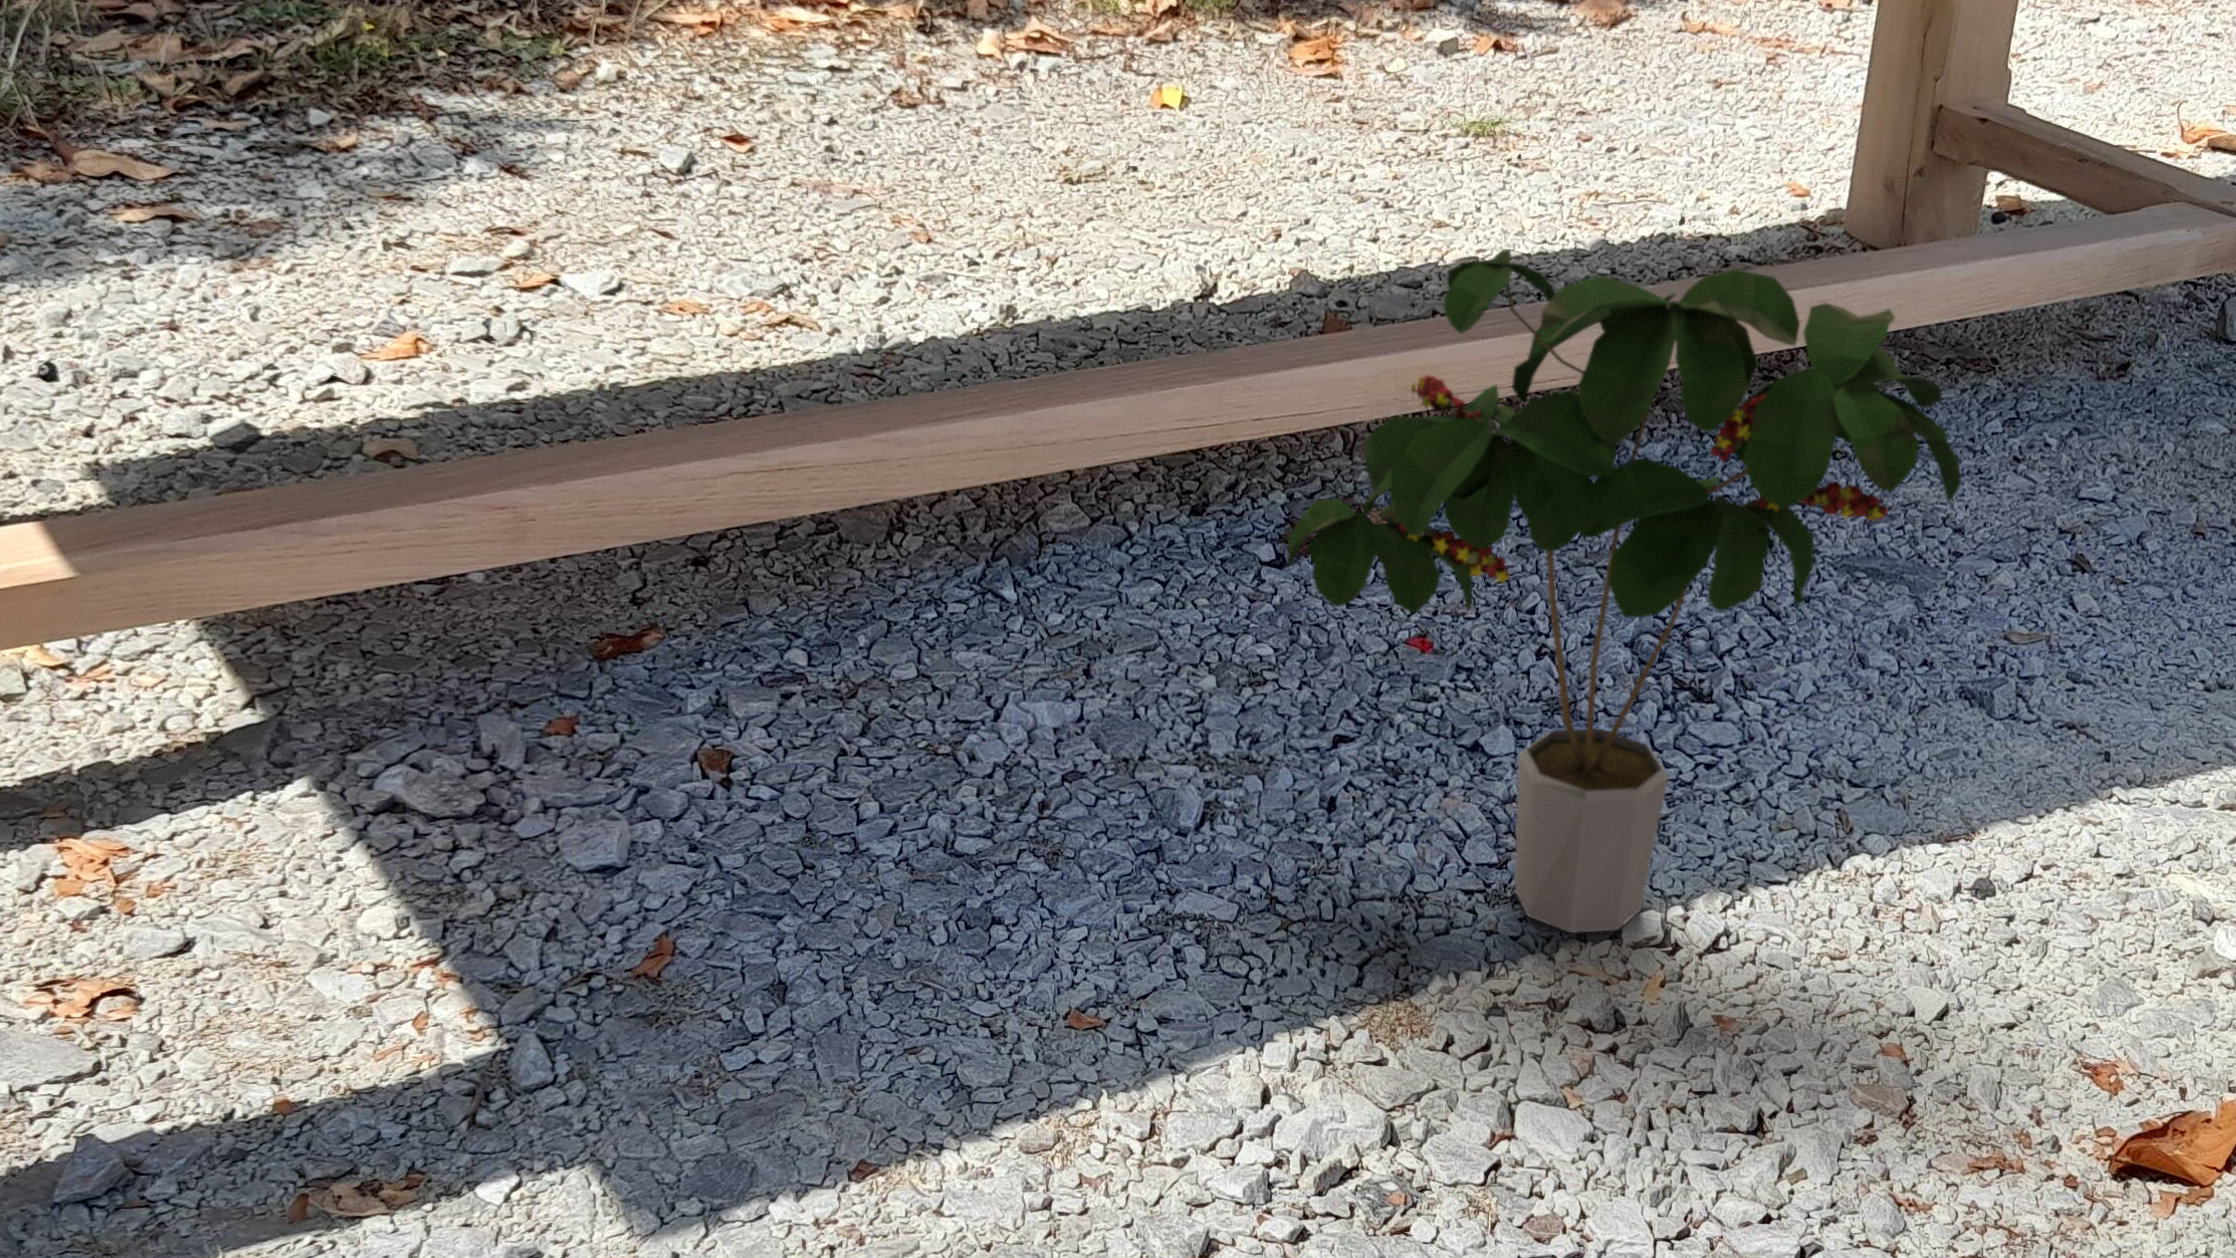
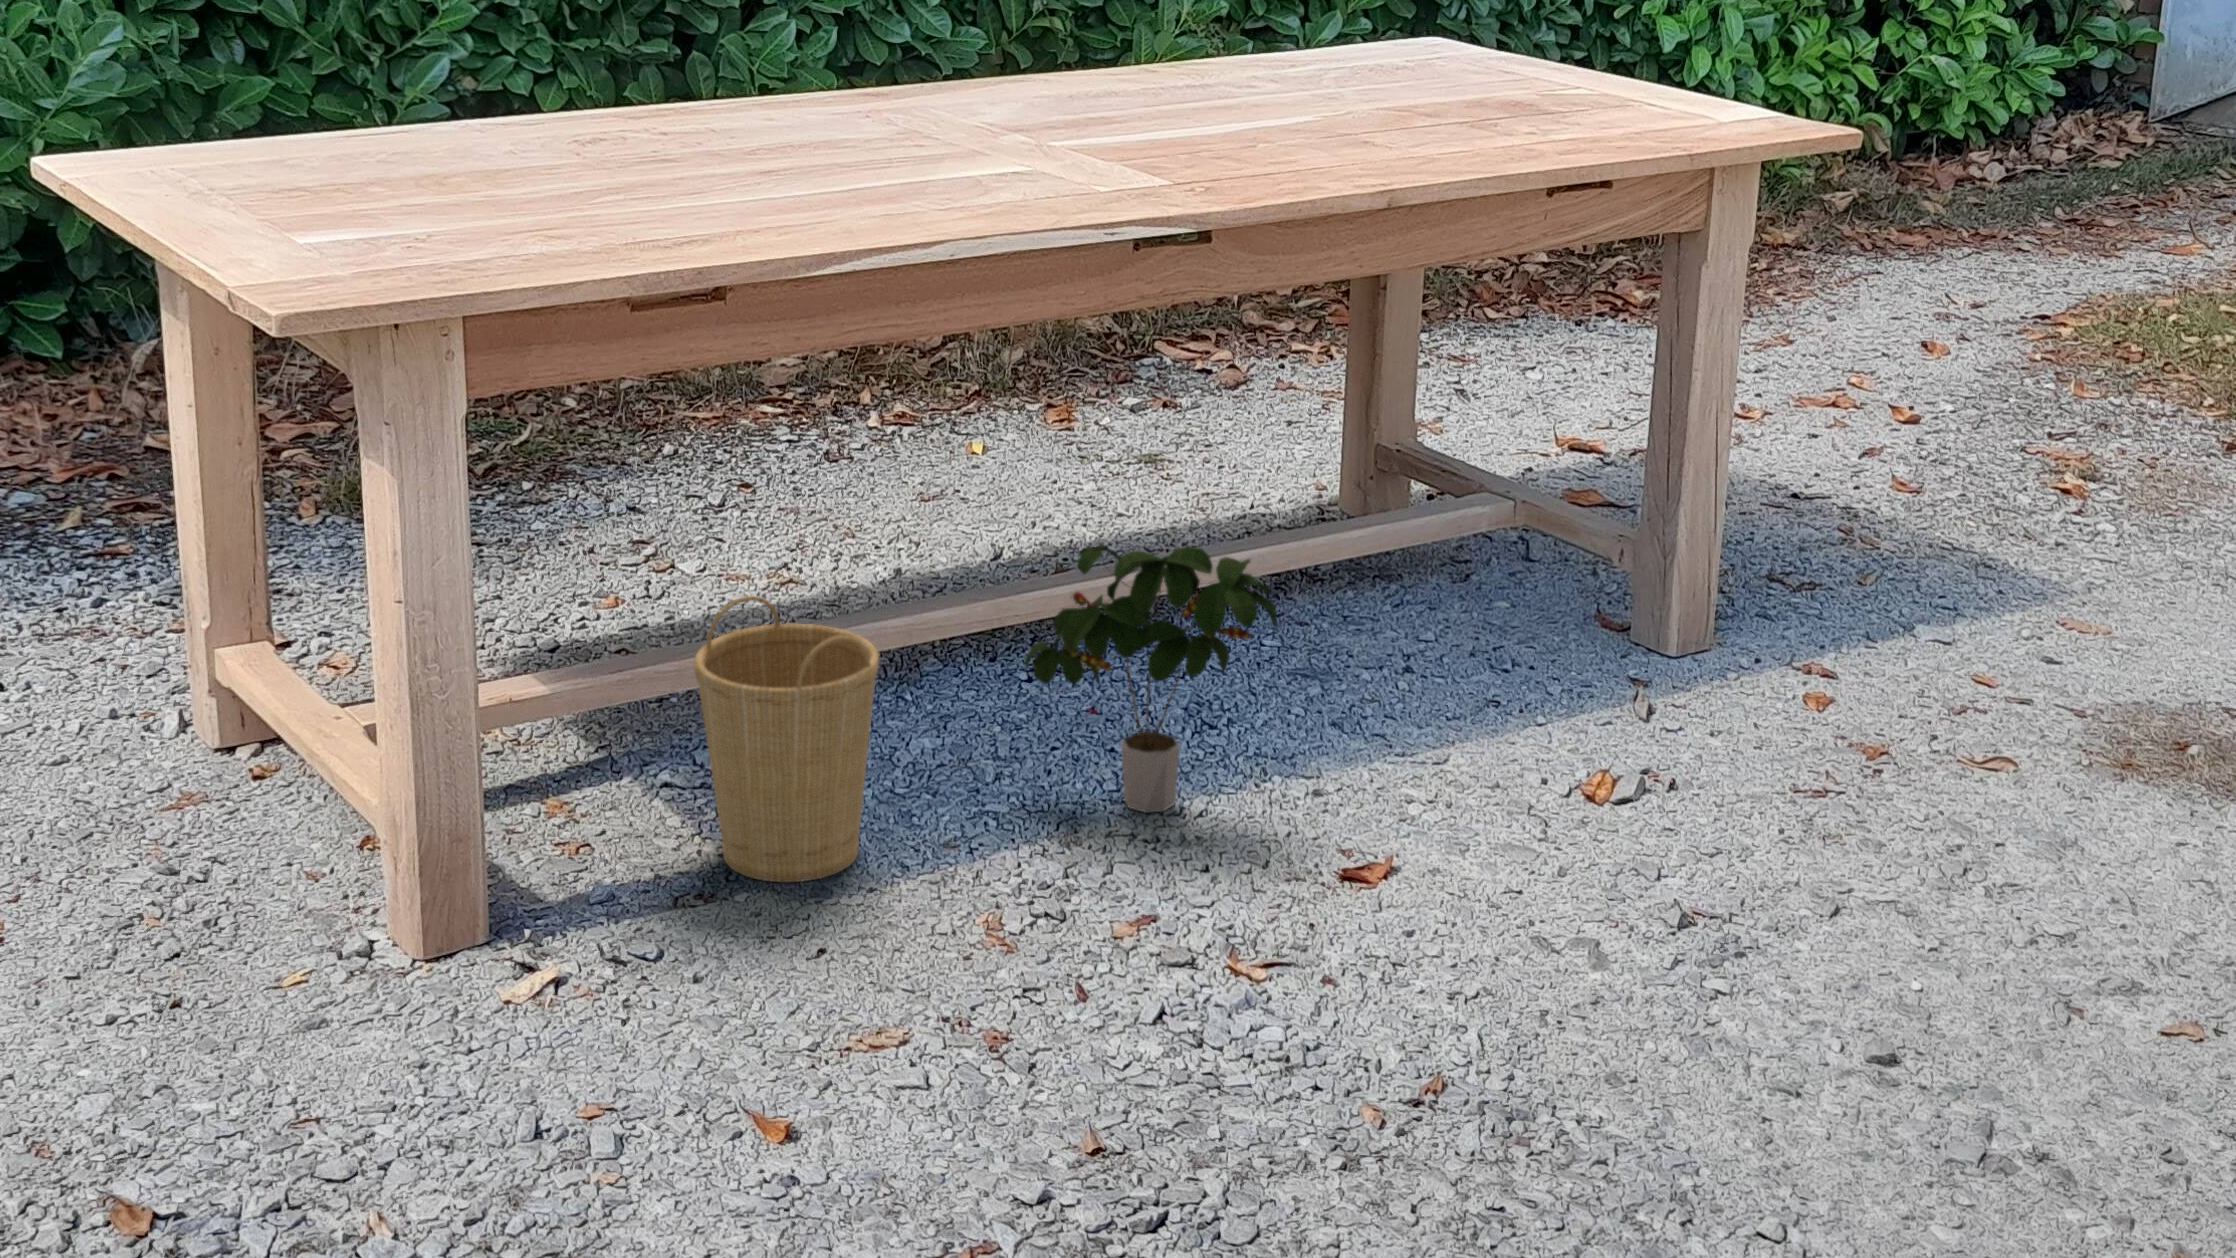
basket: none [375,351,902,1135] -> present [694,596,879,882]

